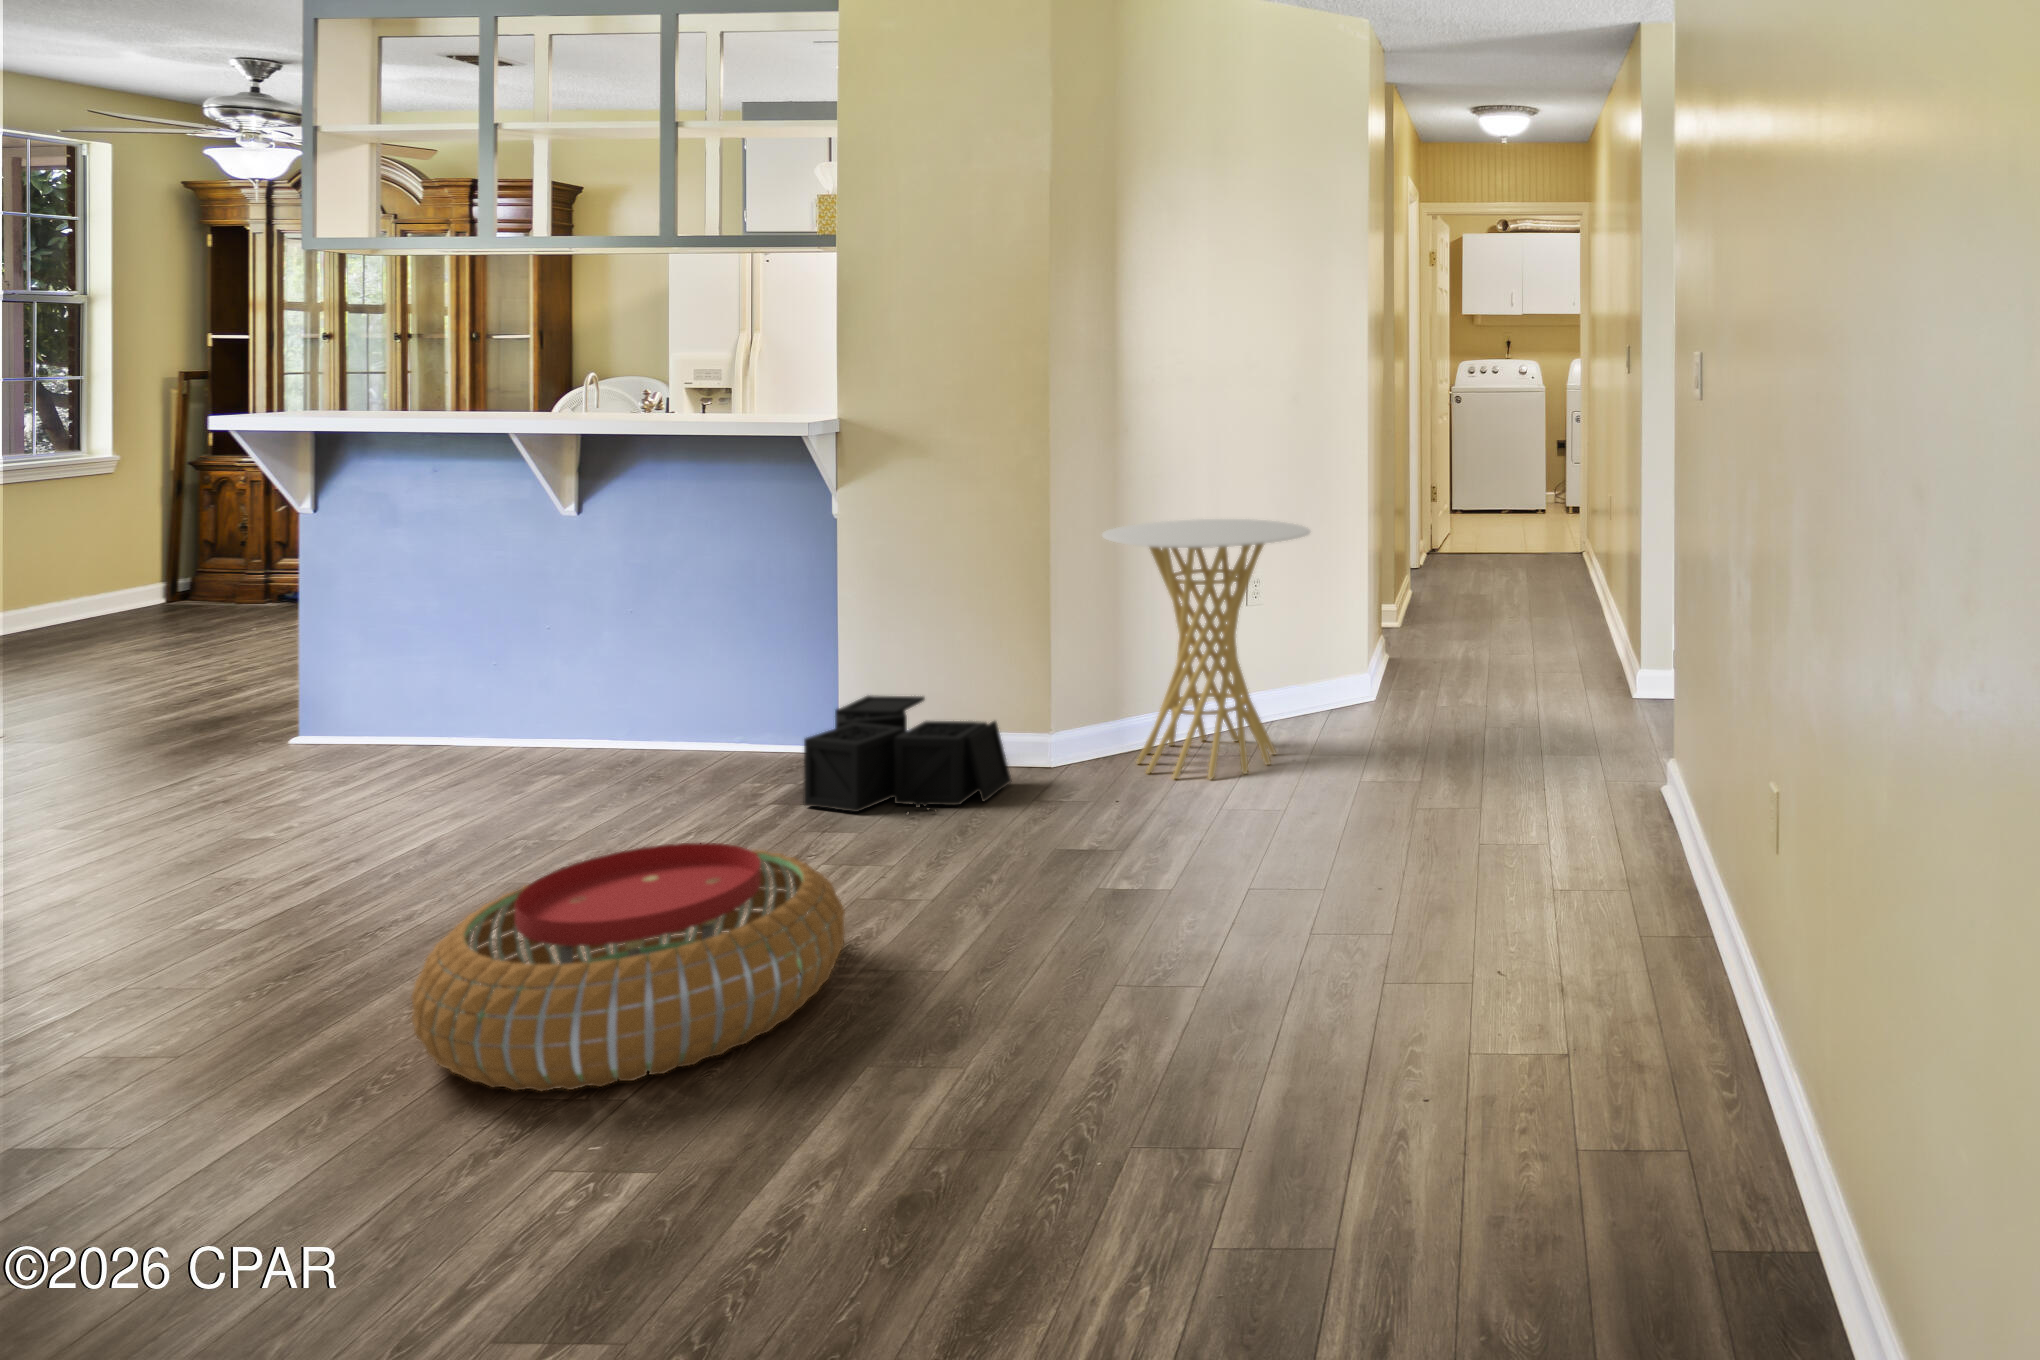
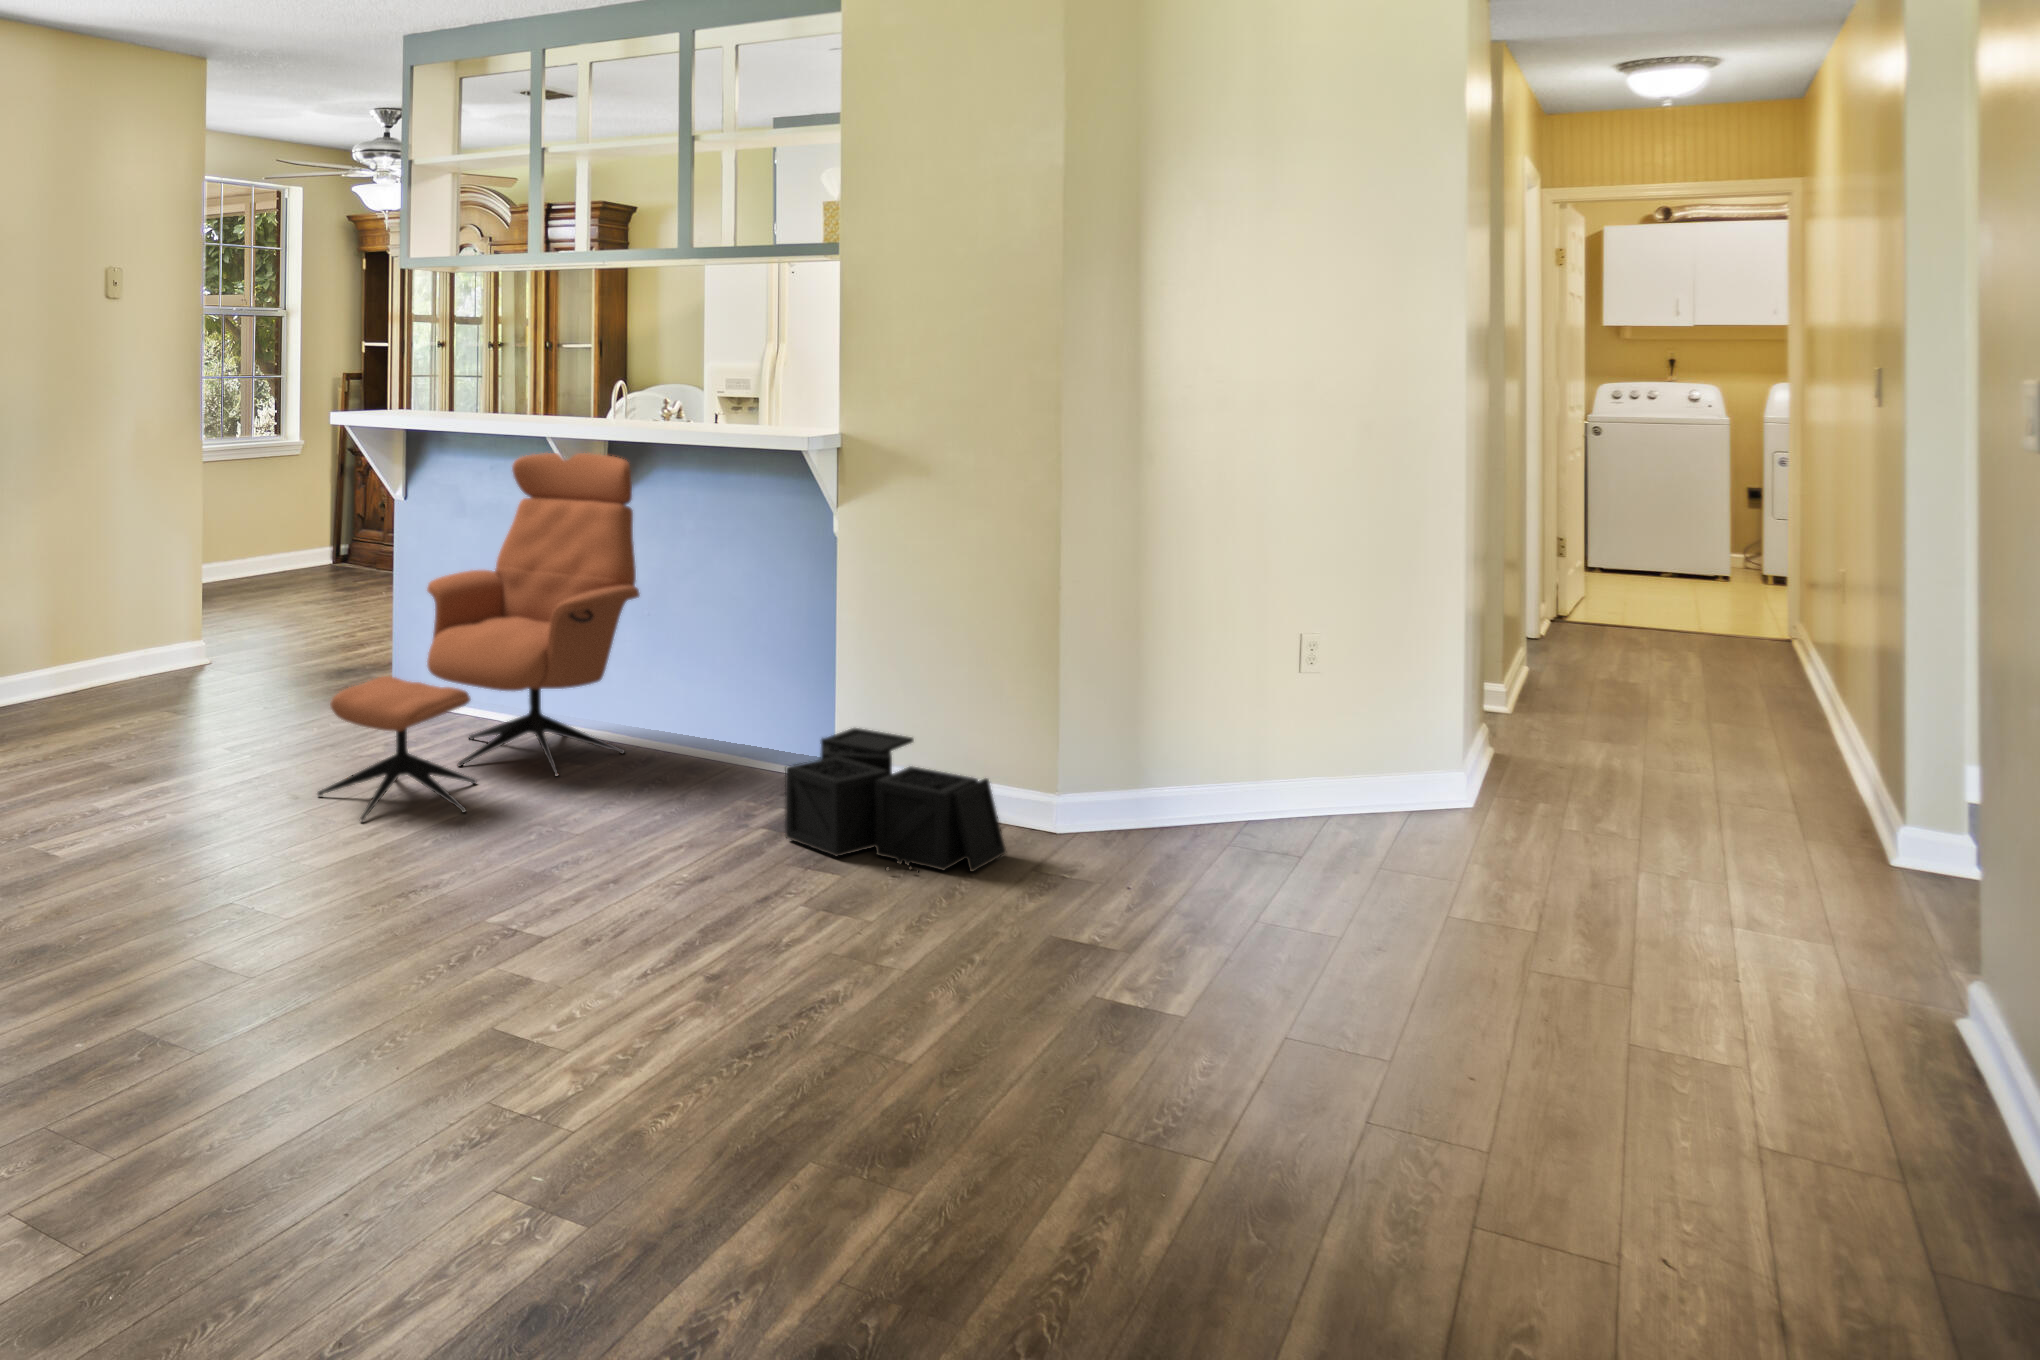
armchair: none [200,454,632,879] -> present [318,453,640,821]
side table: present [1102,519,1310,779] -> none [1114,560,1403,900]
pouf: present [412,843,845,1091] -> none [417,861,800,1110]

